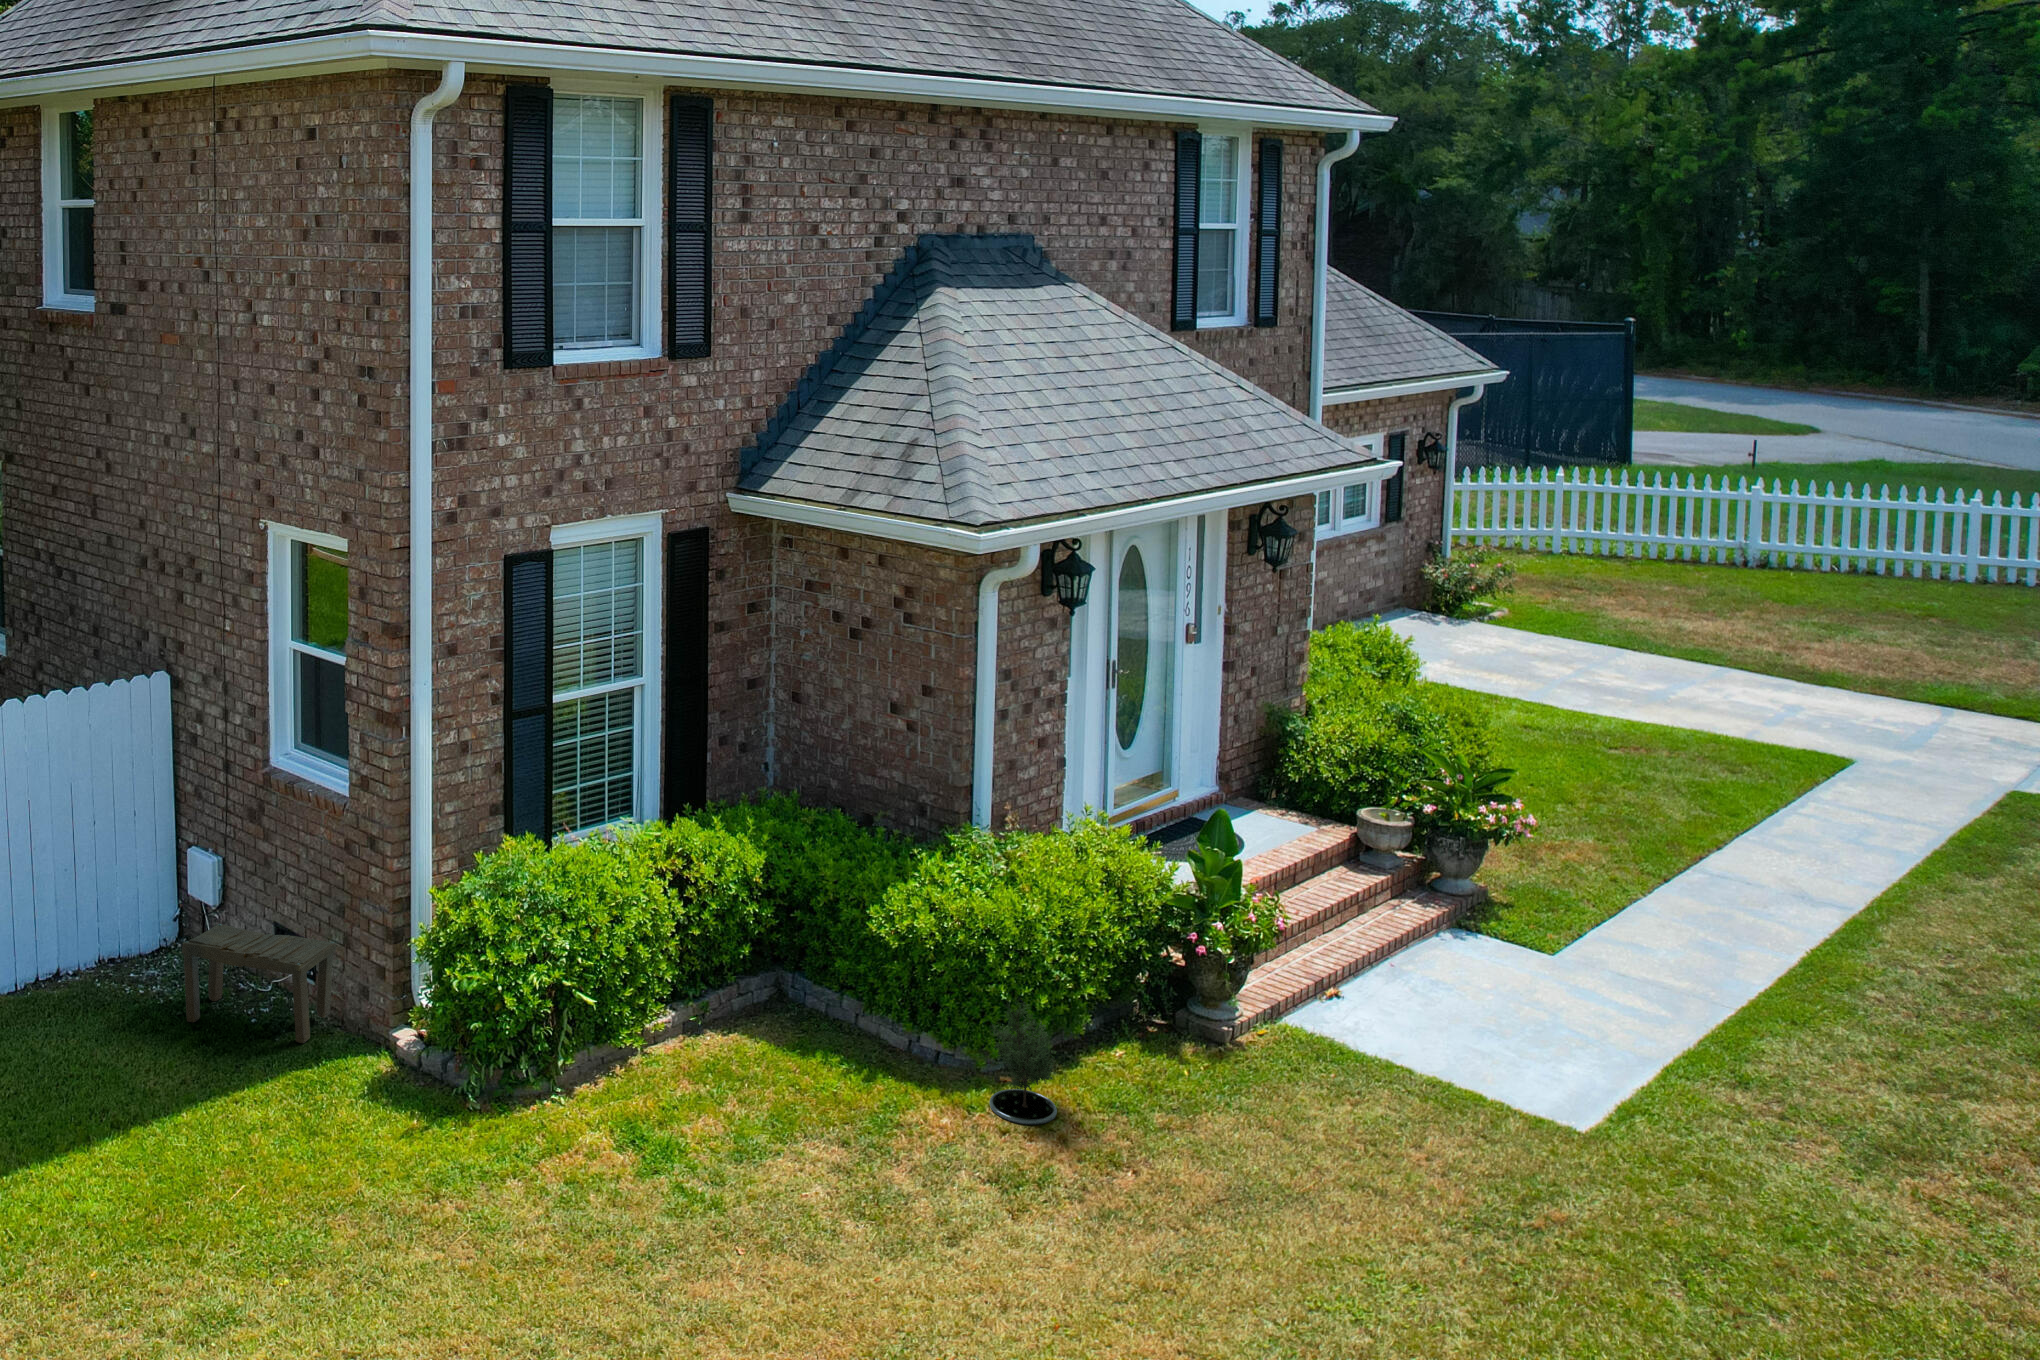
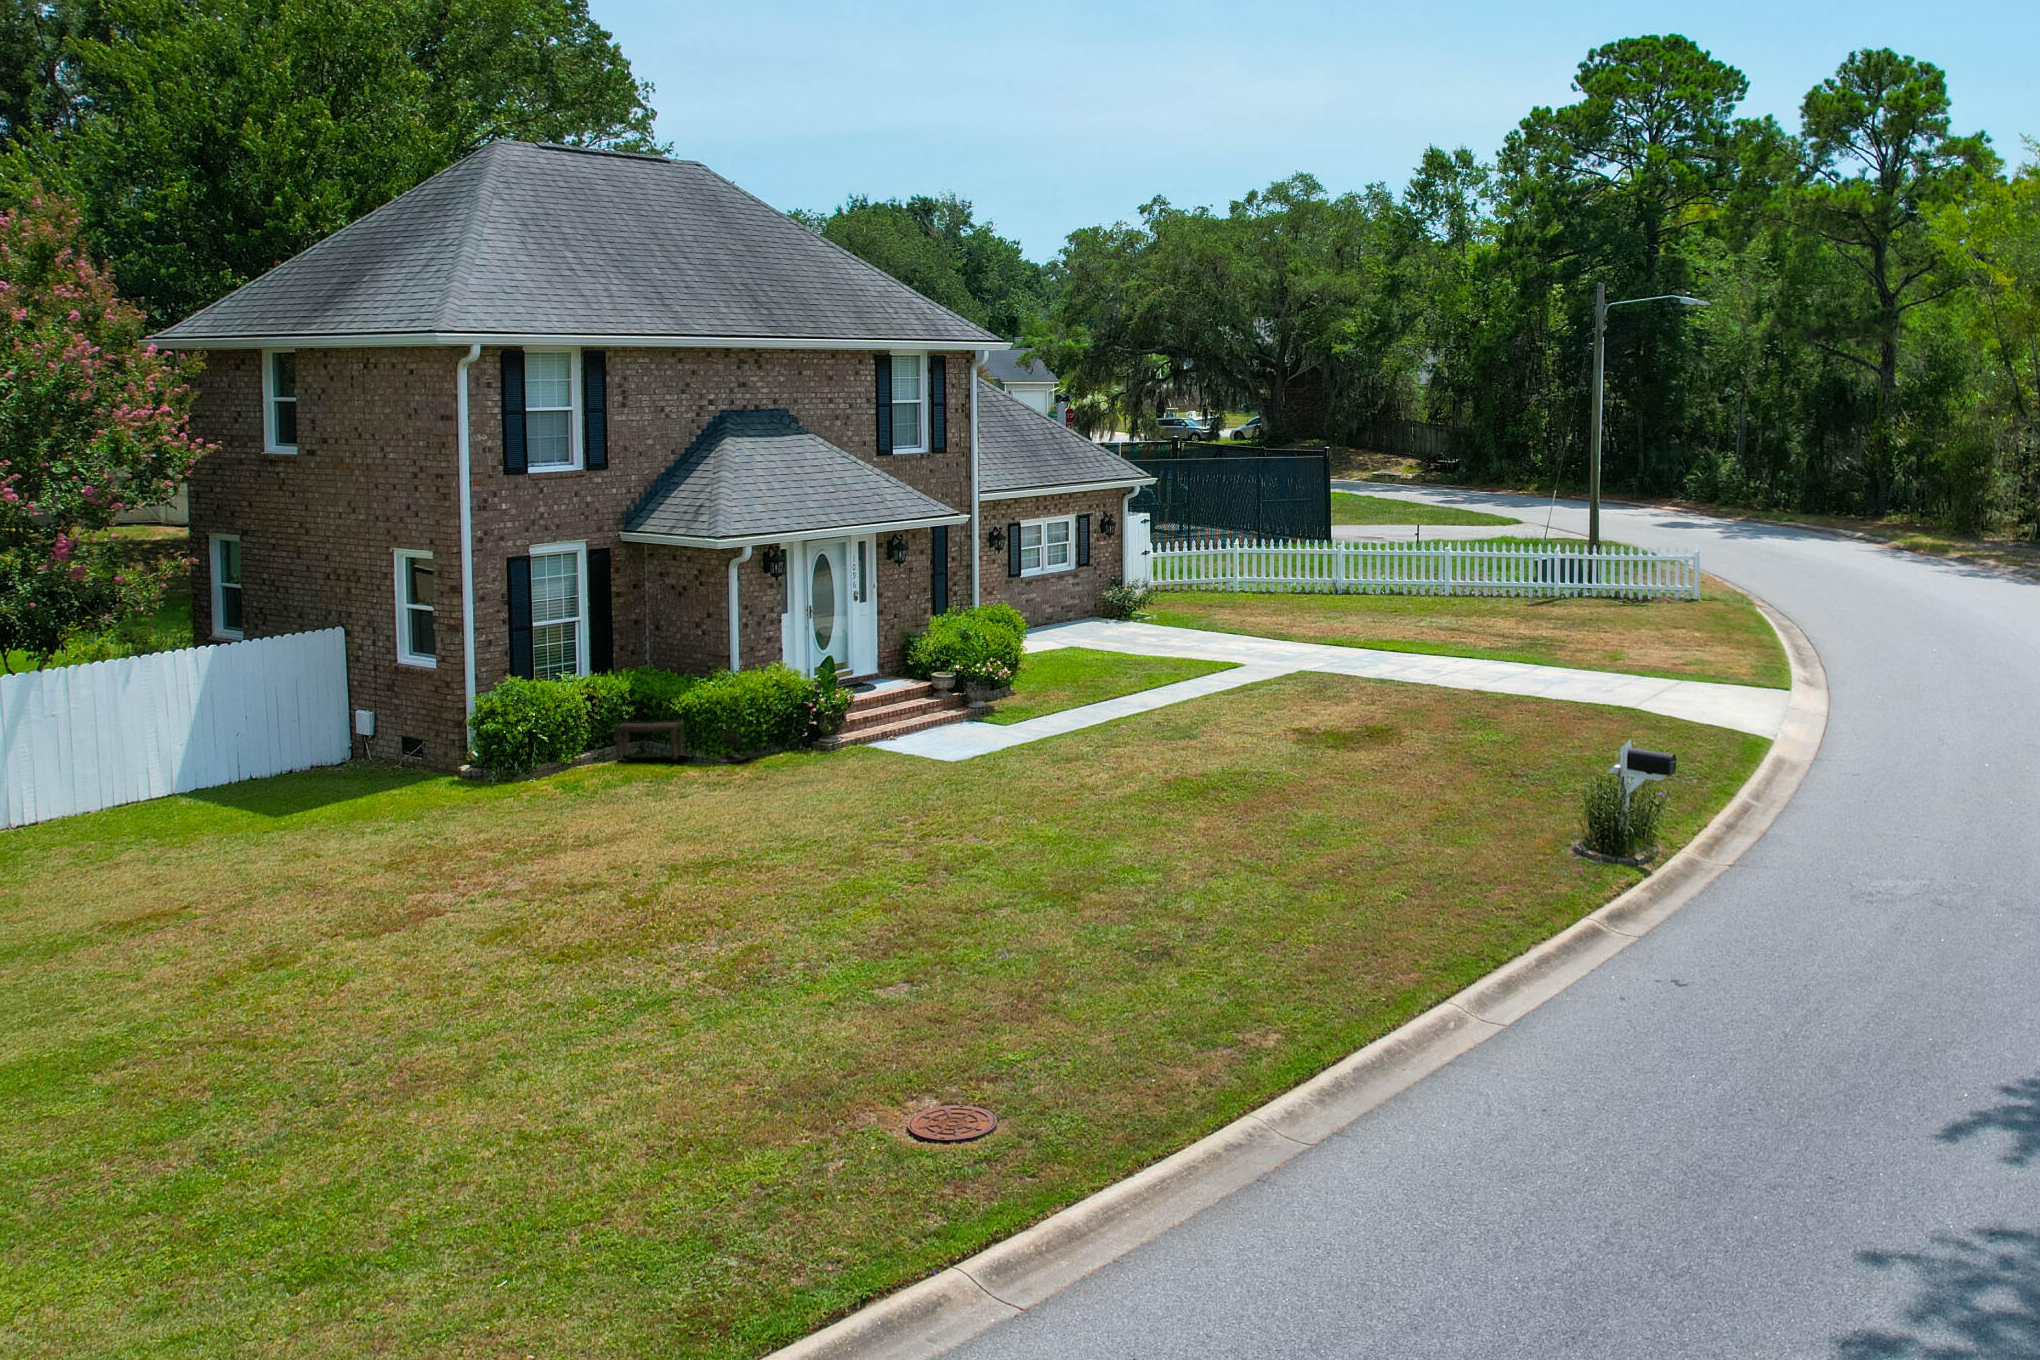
bench: present [182,924,336,1043] -> present [615,722,683,761]

